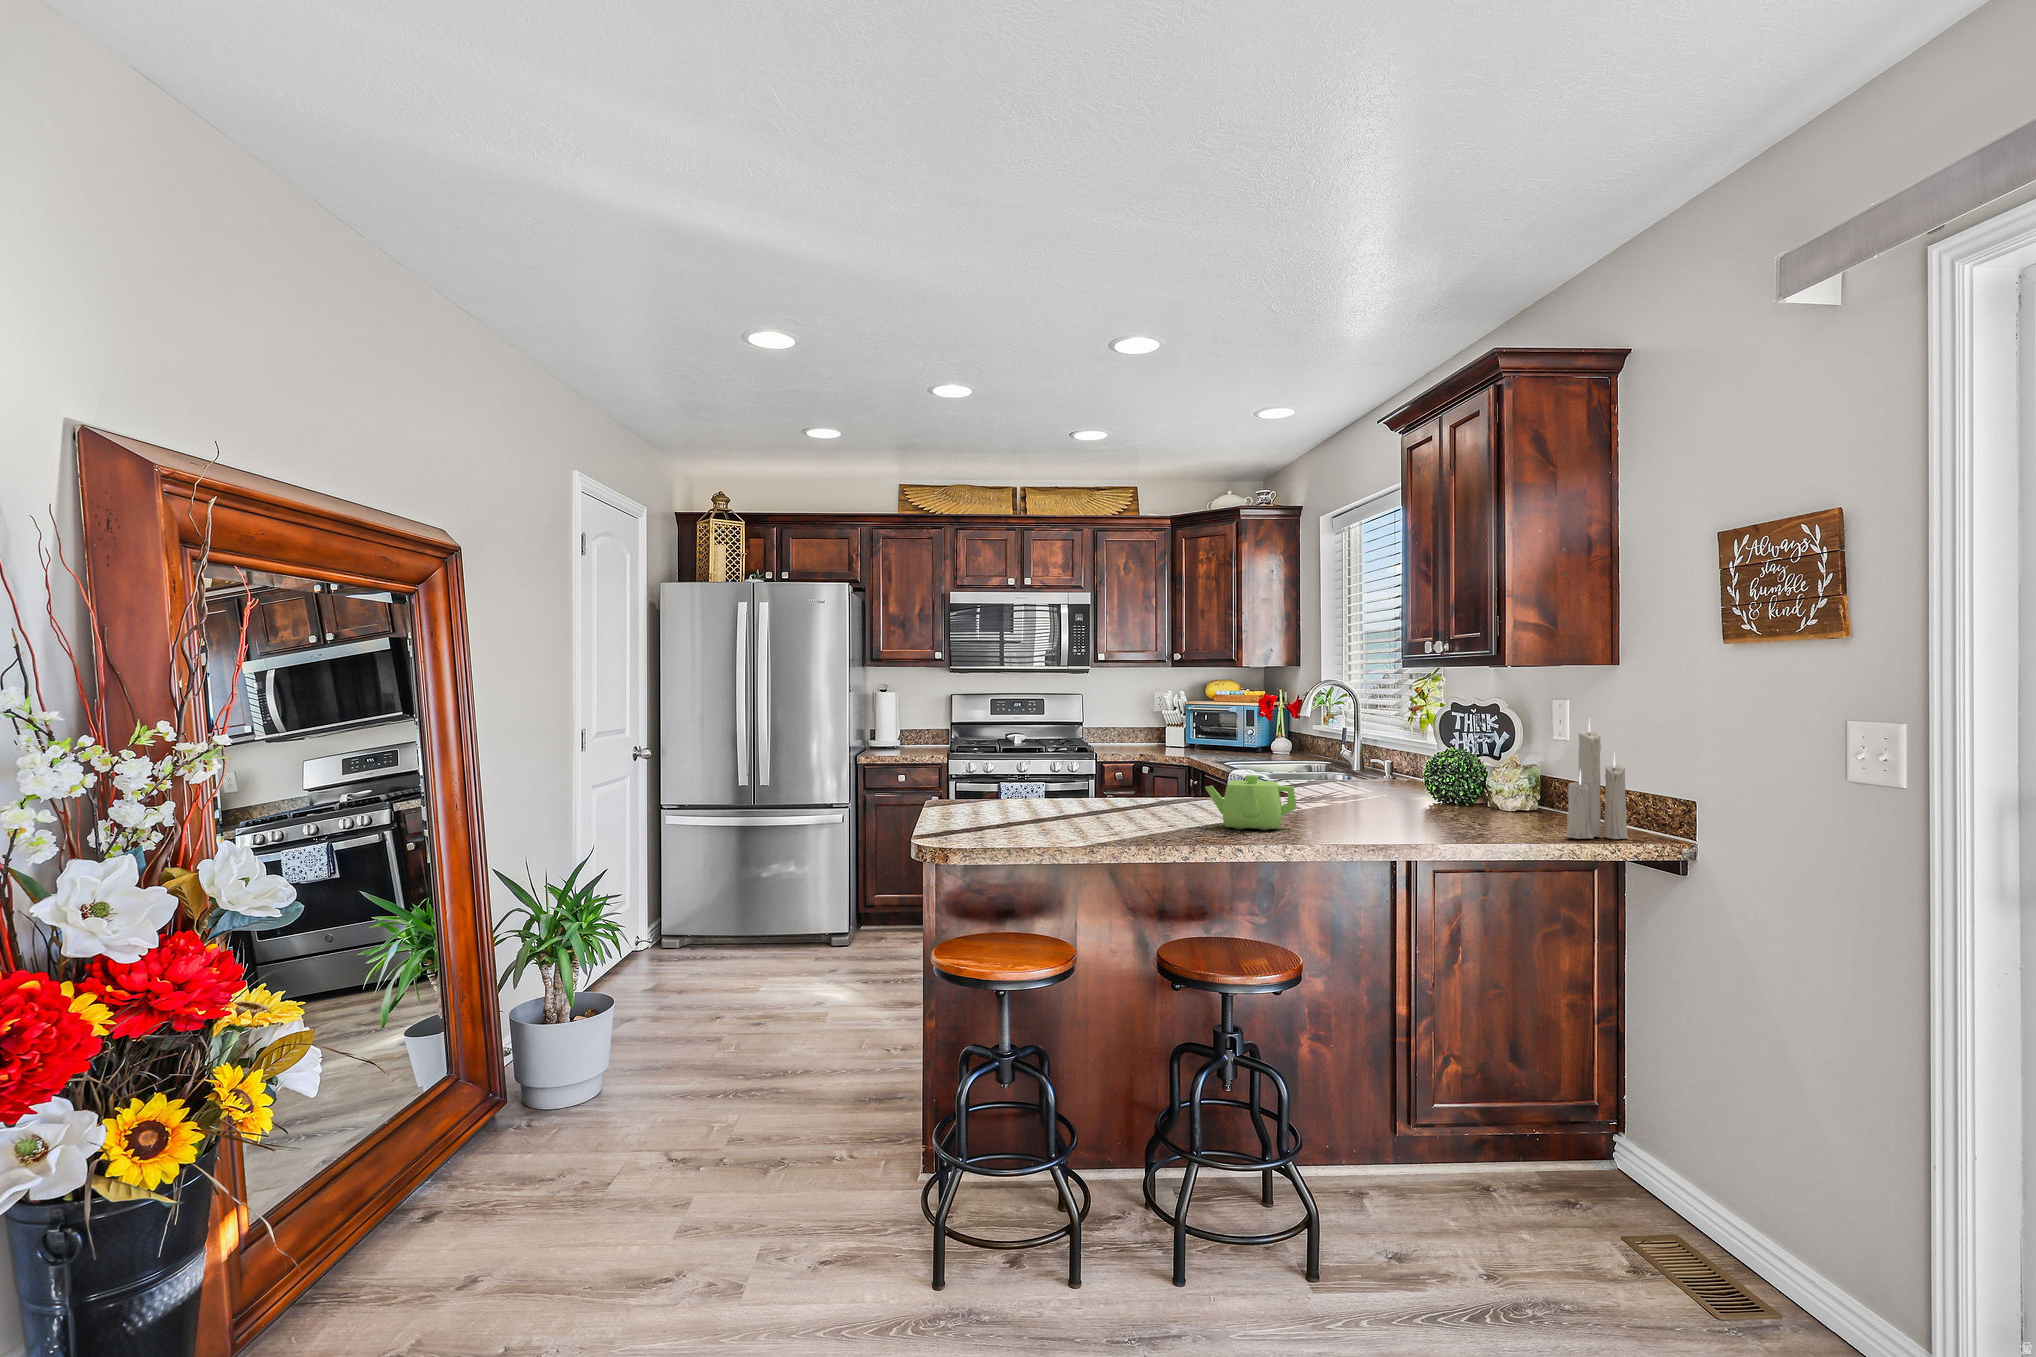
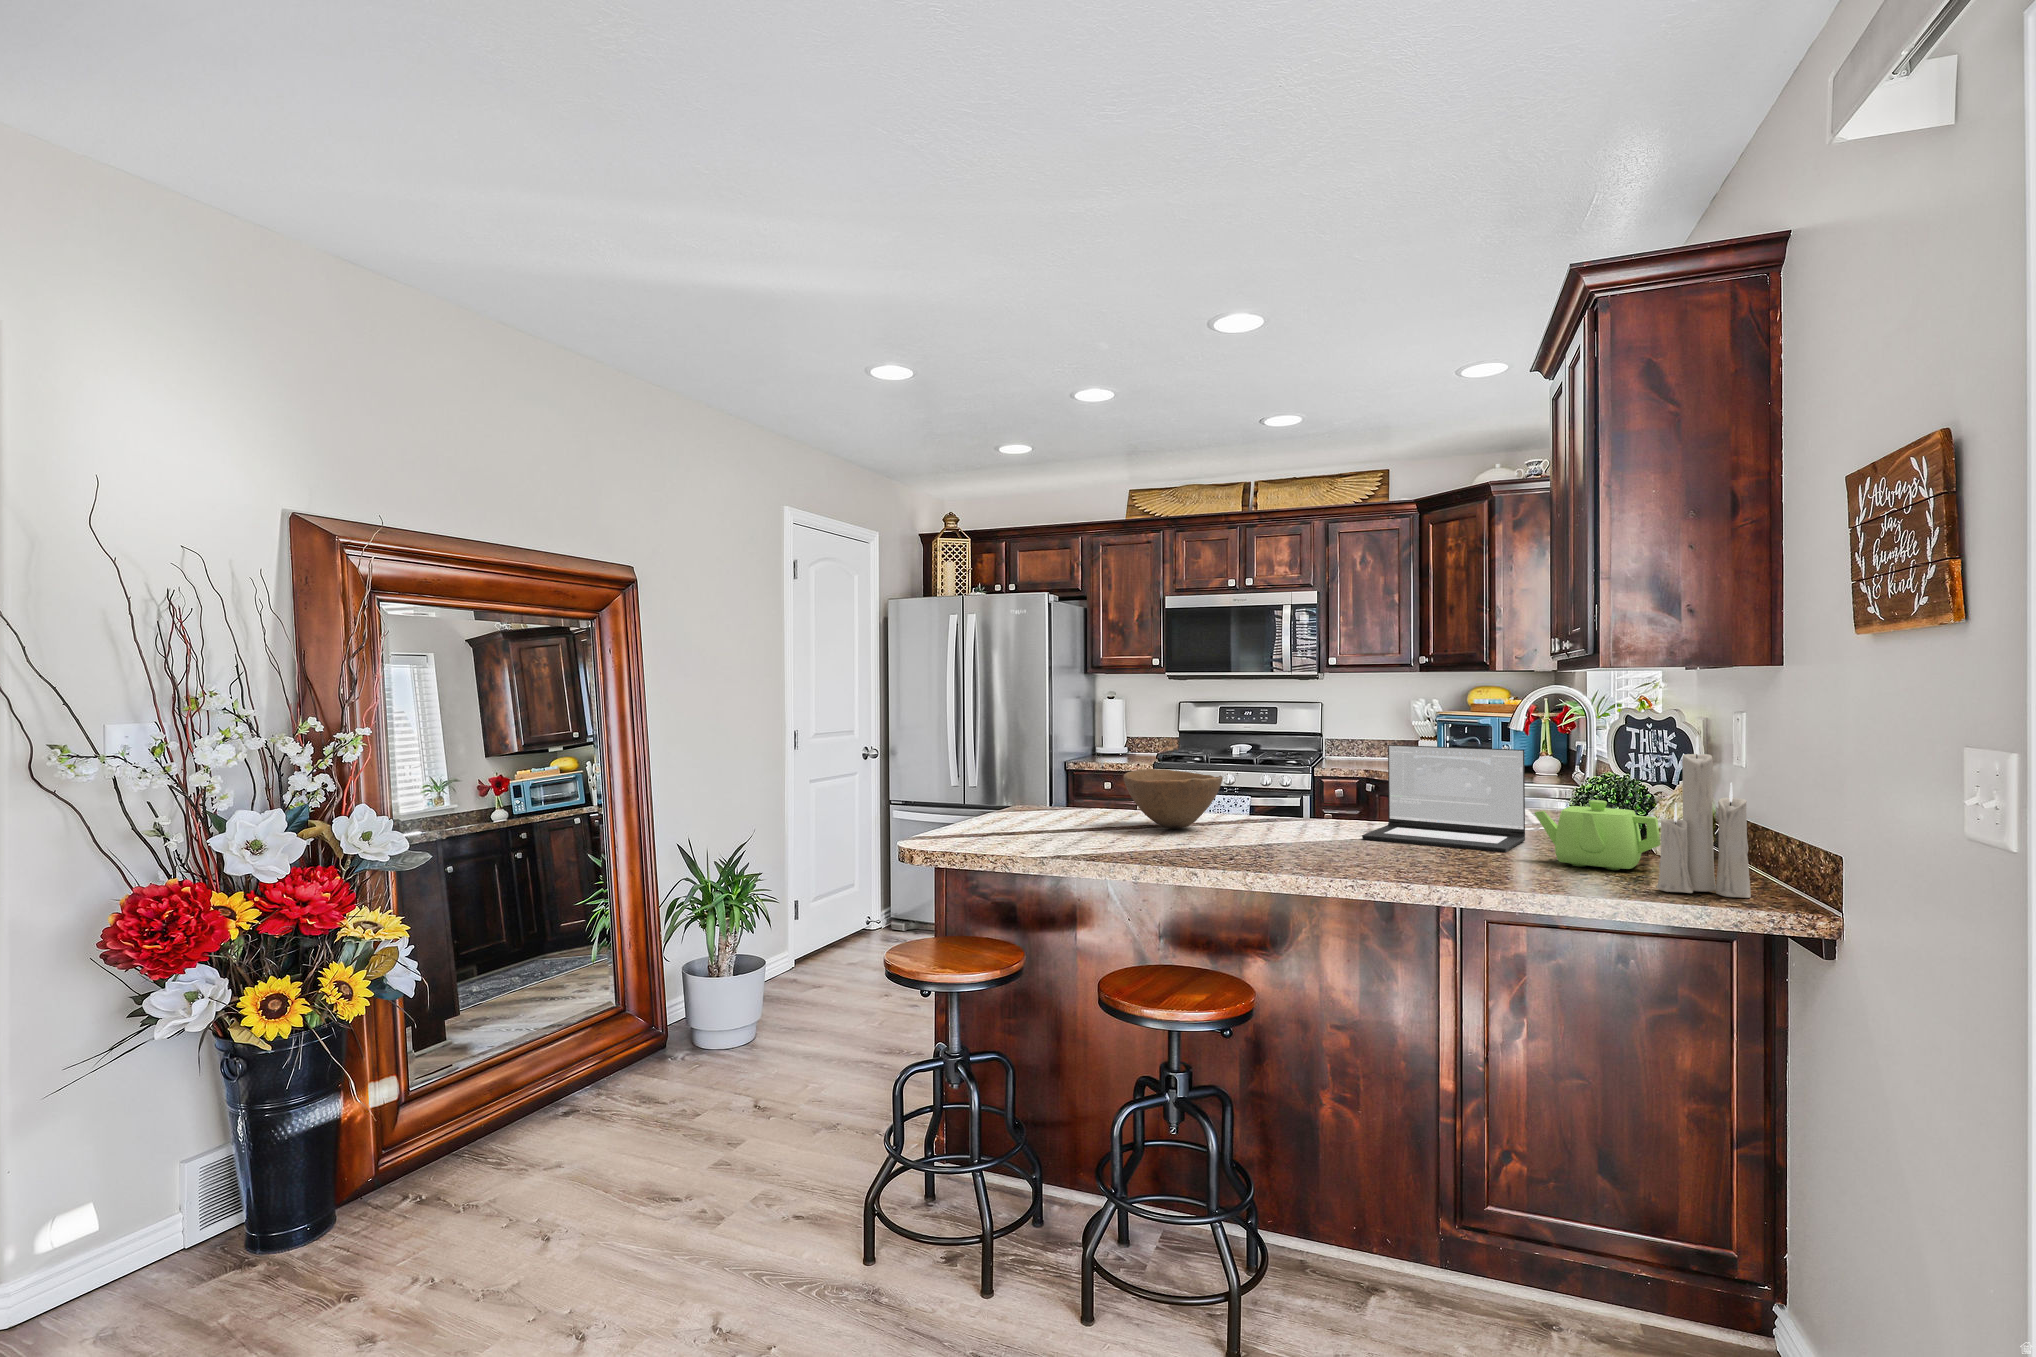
laptop: none [1281,732,1405,818] -> present [1362,745,1525,853]
bowl: none [1067,761,1160,816] -> present [1123,769,1223,829]
teapot: present [1205,775,1296,830] -> present [1535,800,1661,870]

